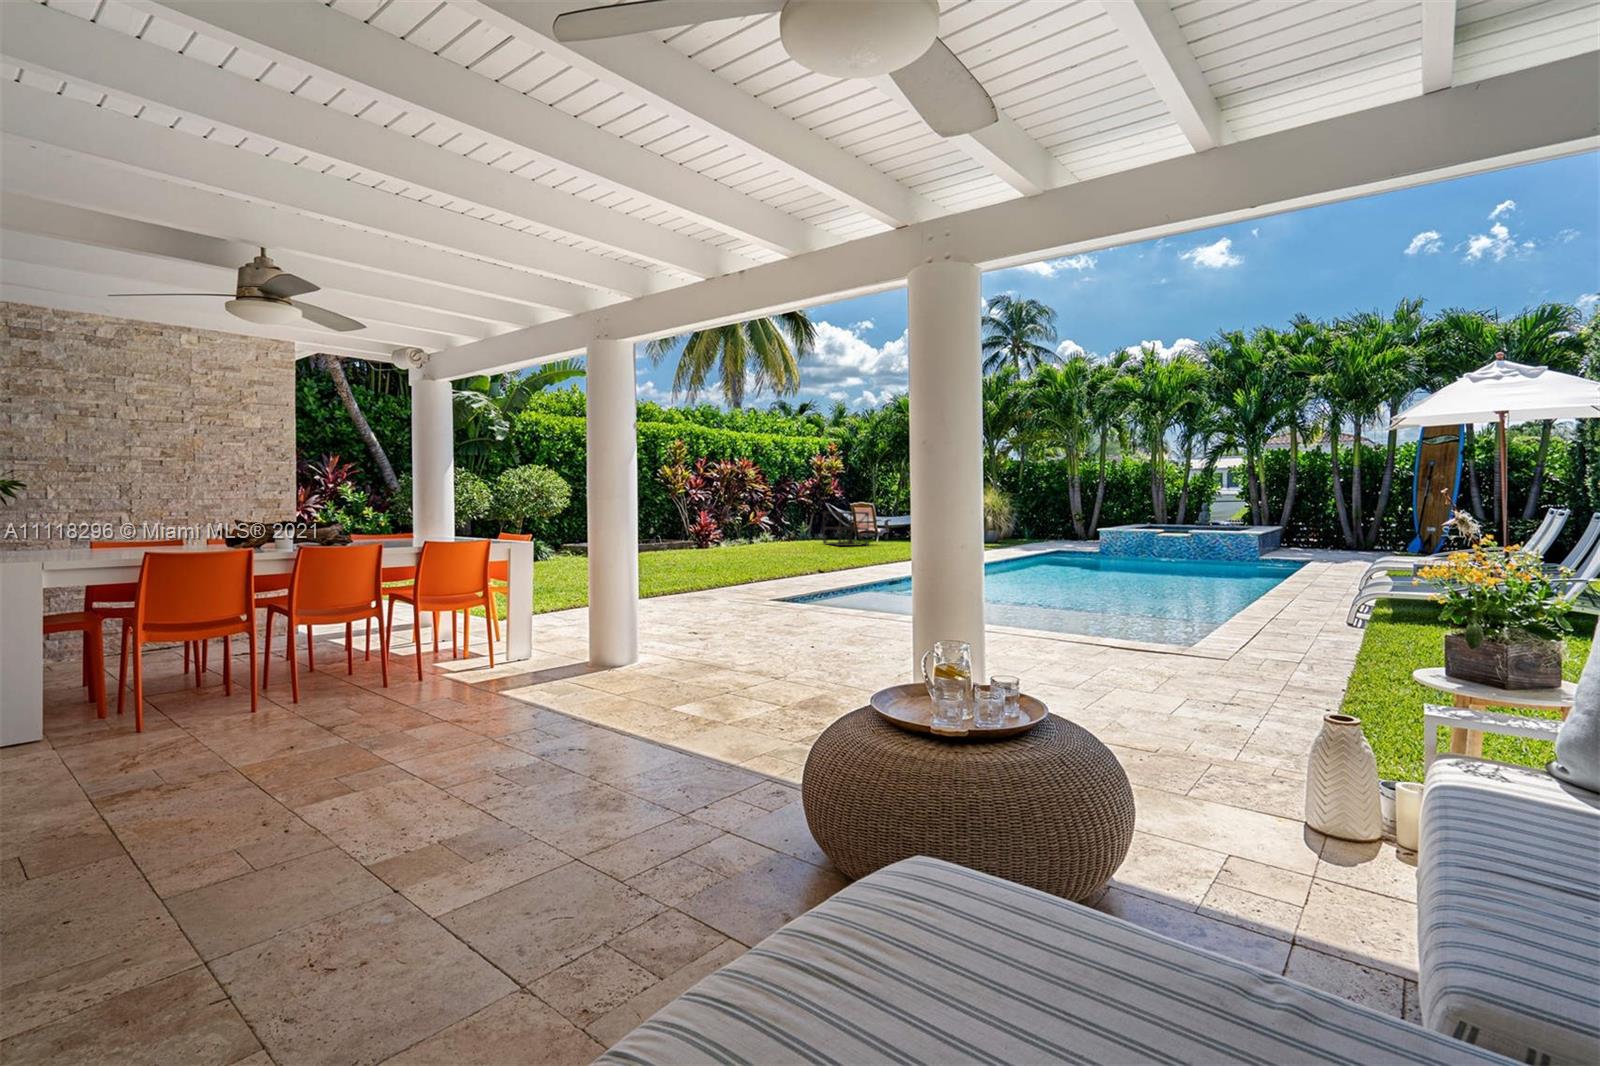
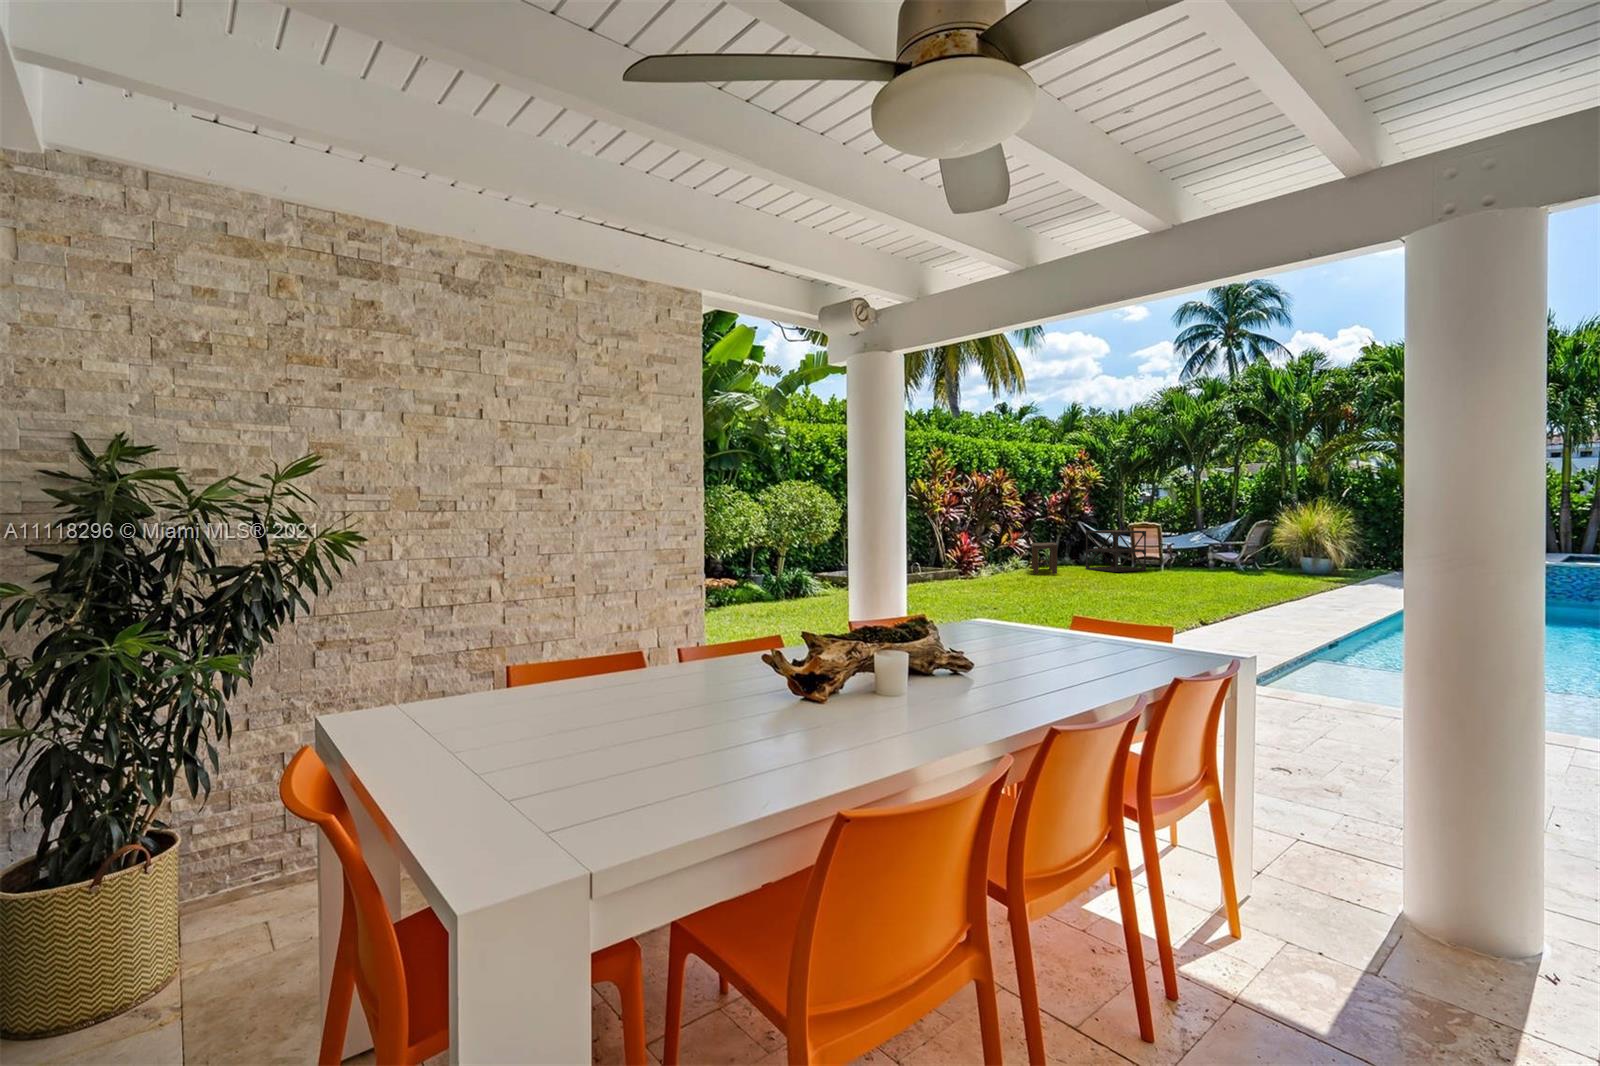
bench: none [769,521,799,546] -> present [1032,543,1057,574]

